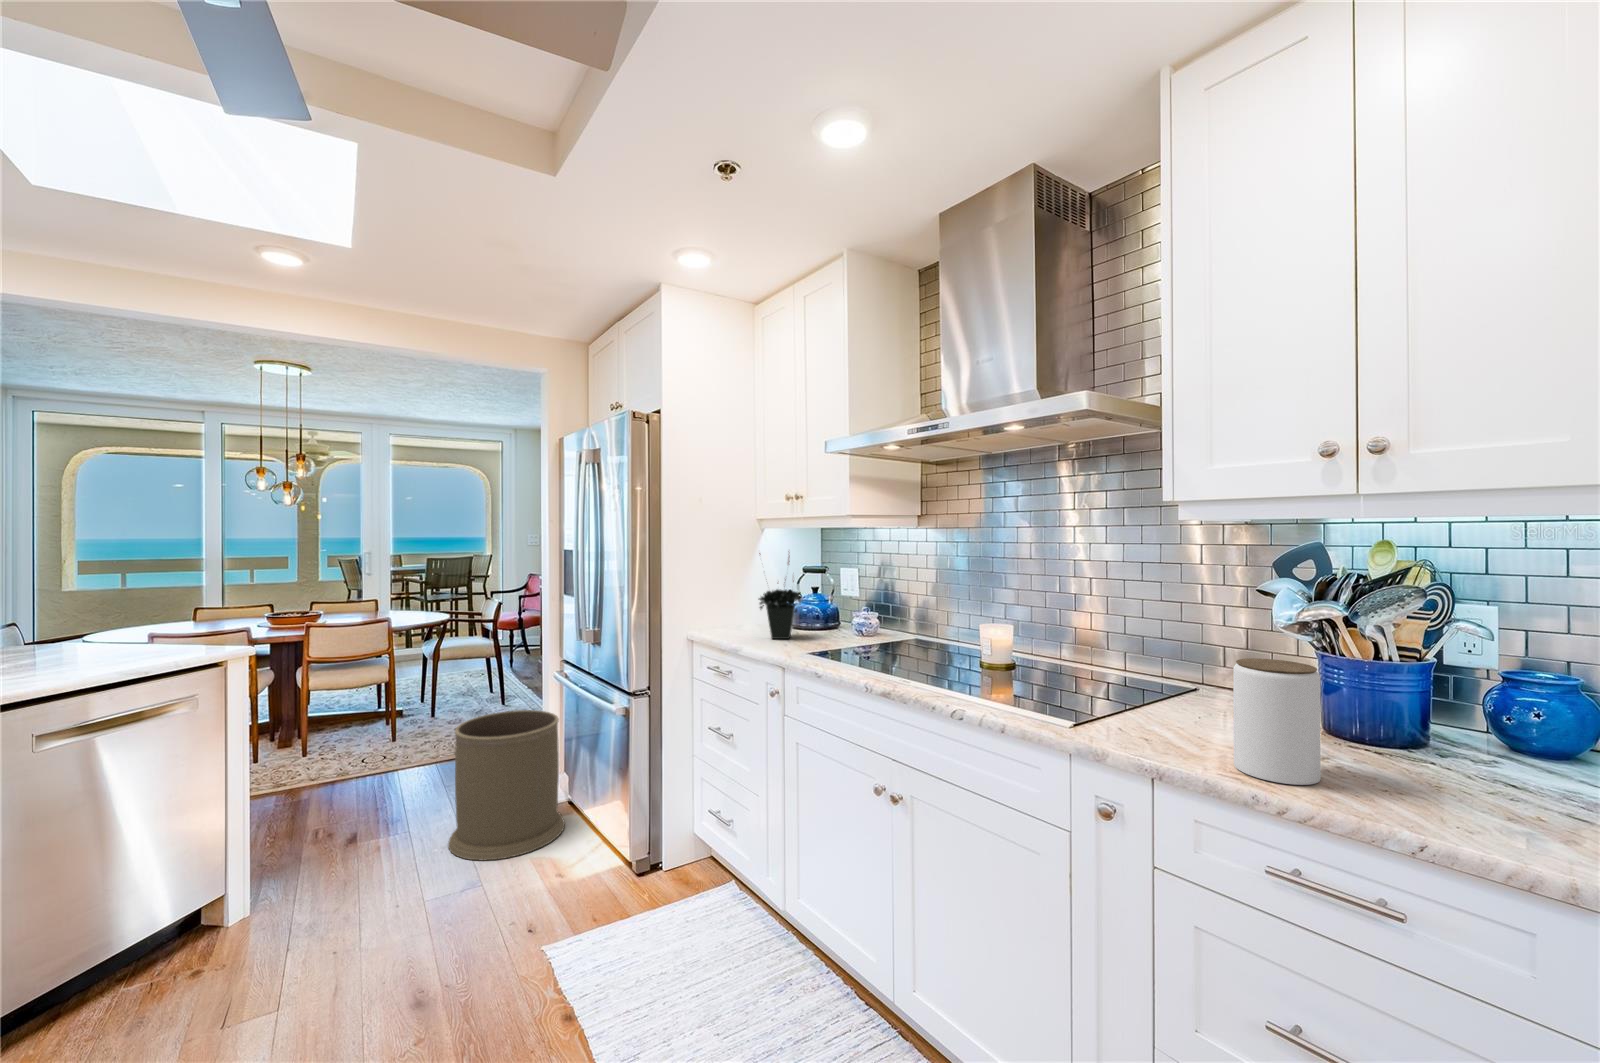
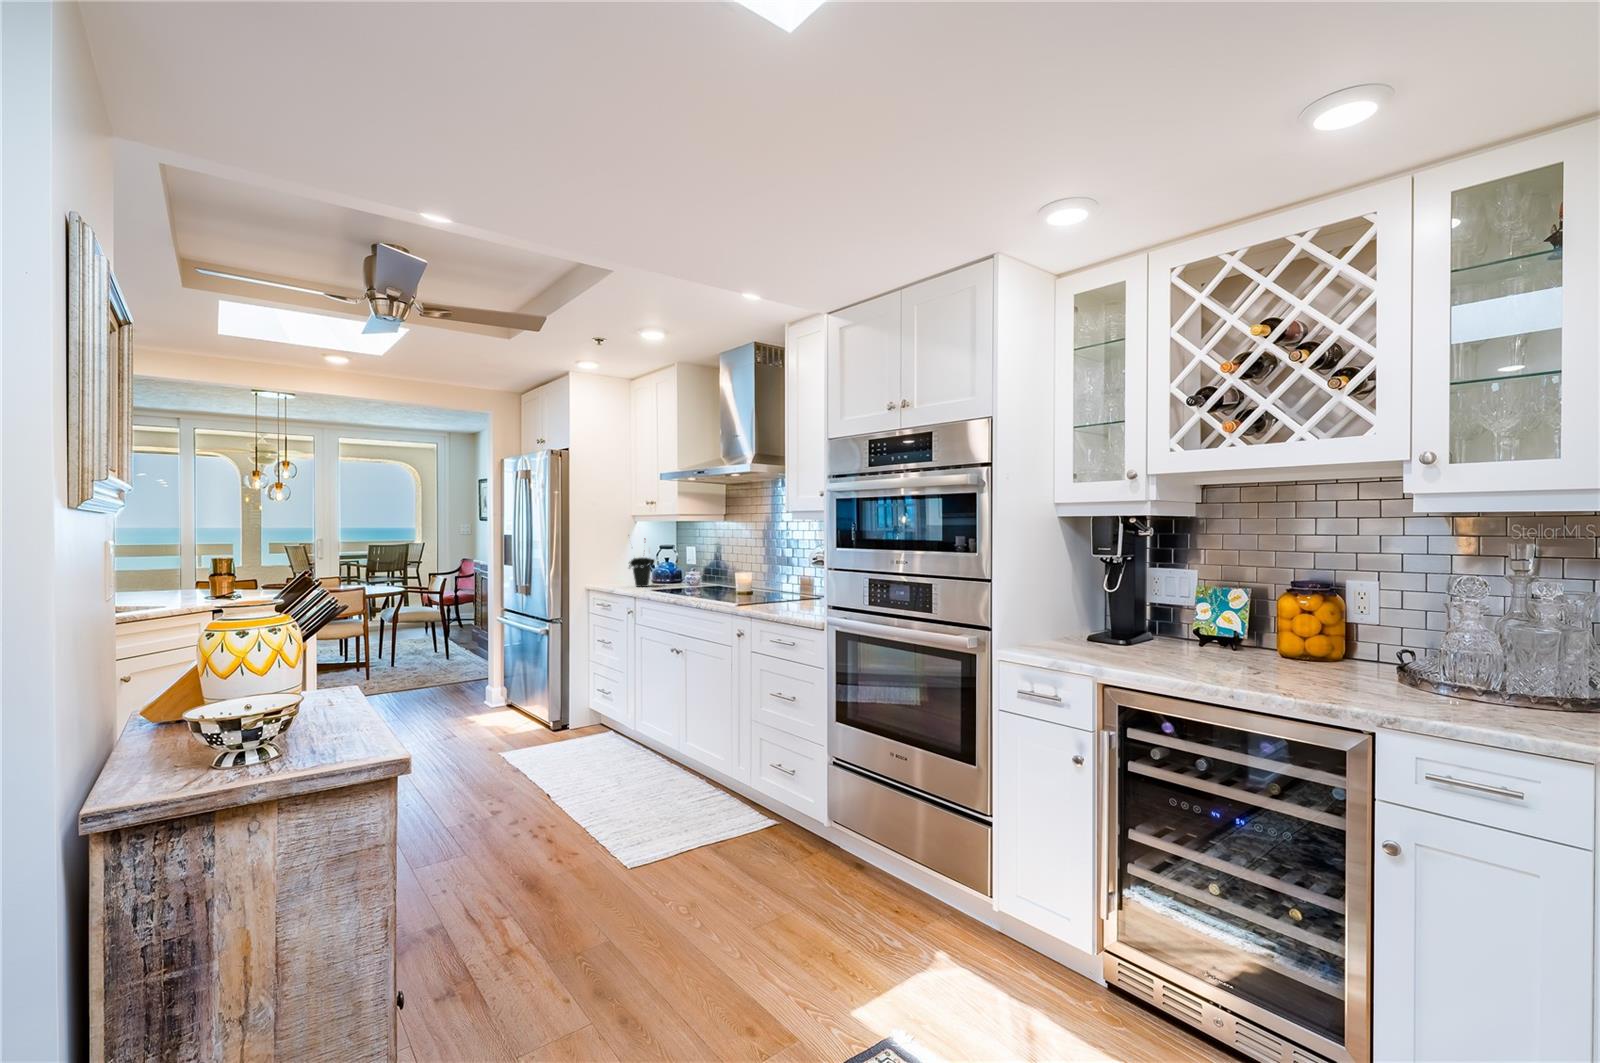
jar: present [1233,658,1321,785] -> none [777,571,803,612]
trash can: present [448,710,565,860] -> none [431,642,507,728]

